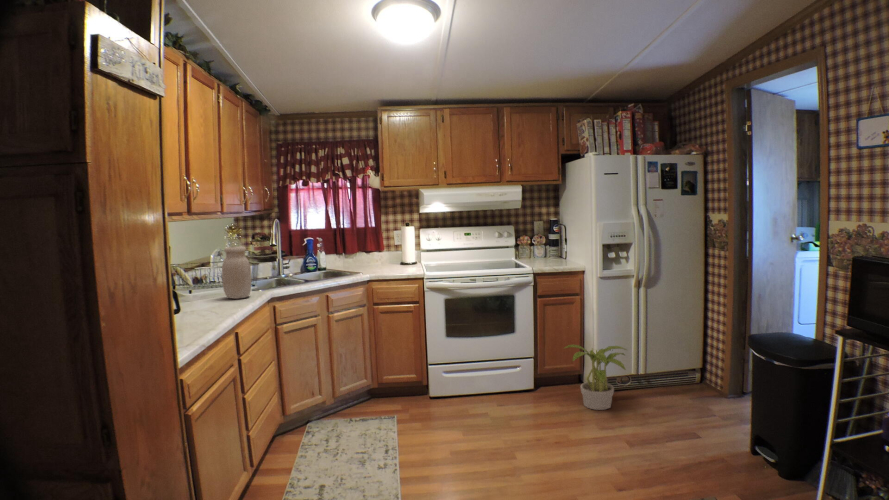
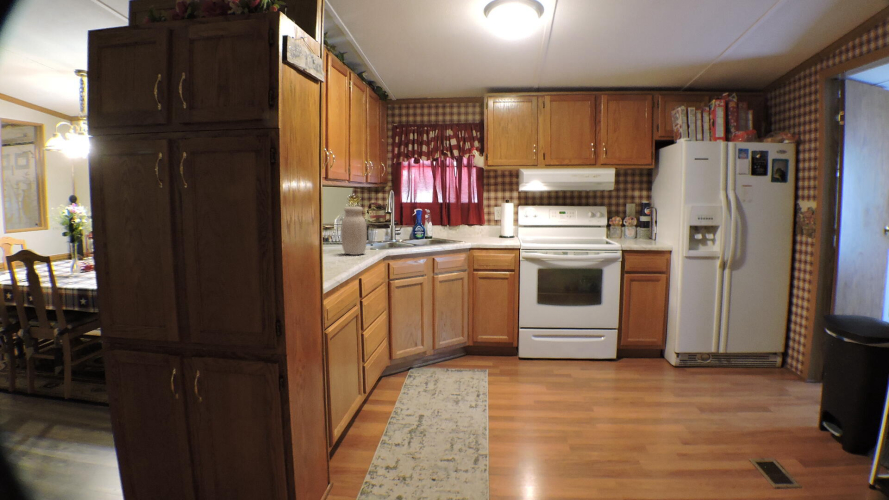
potted plant: present [565,345,626,410] -> none [661,322,734,391]

